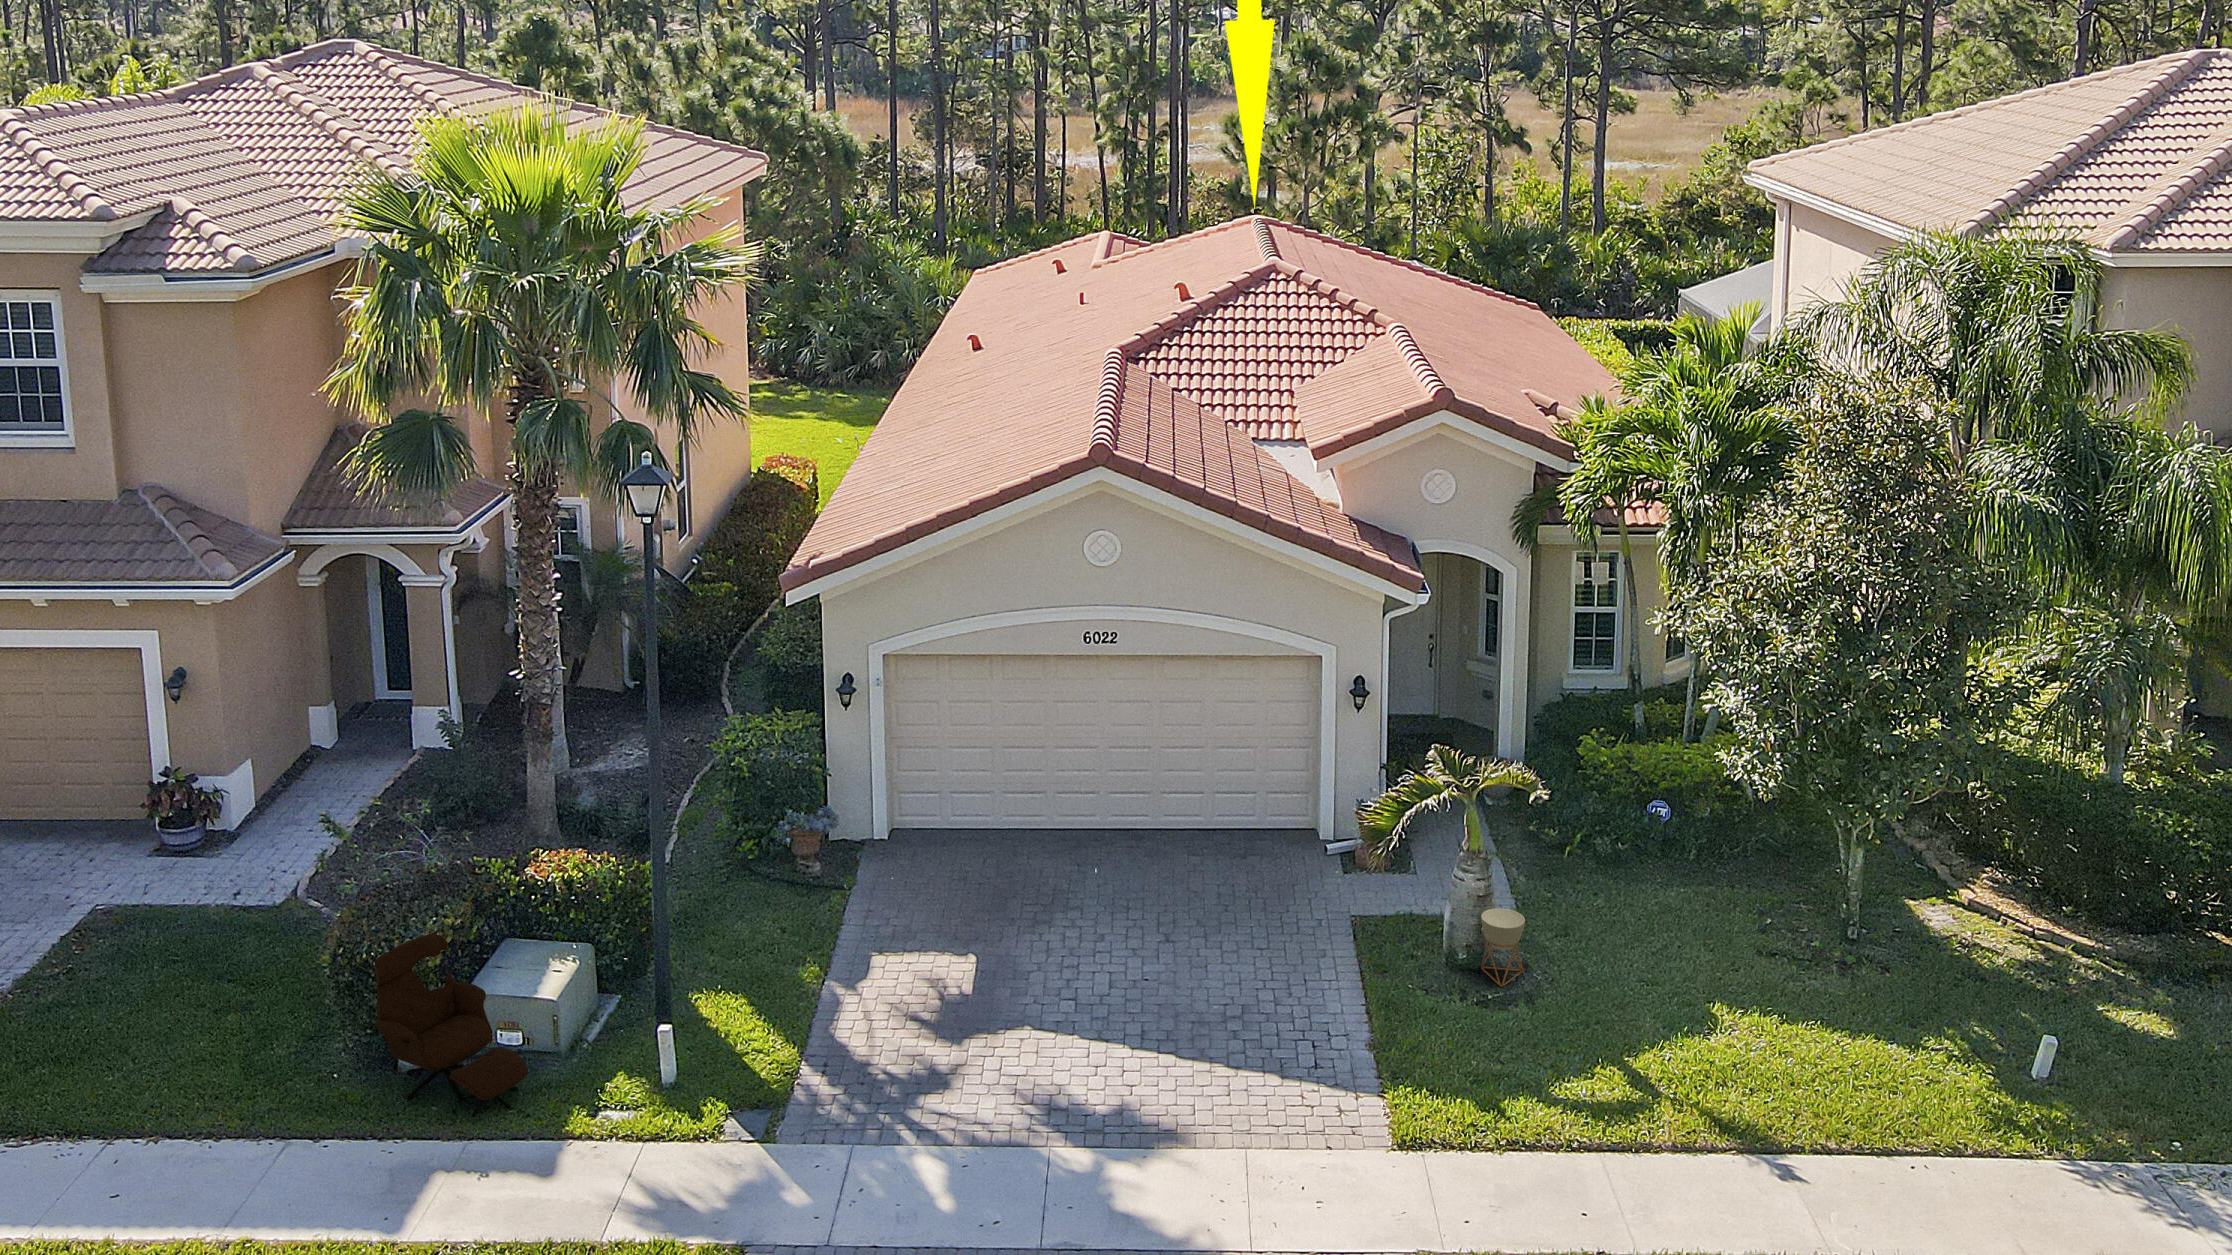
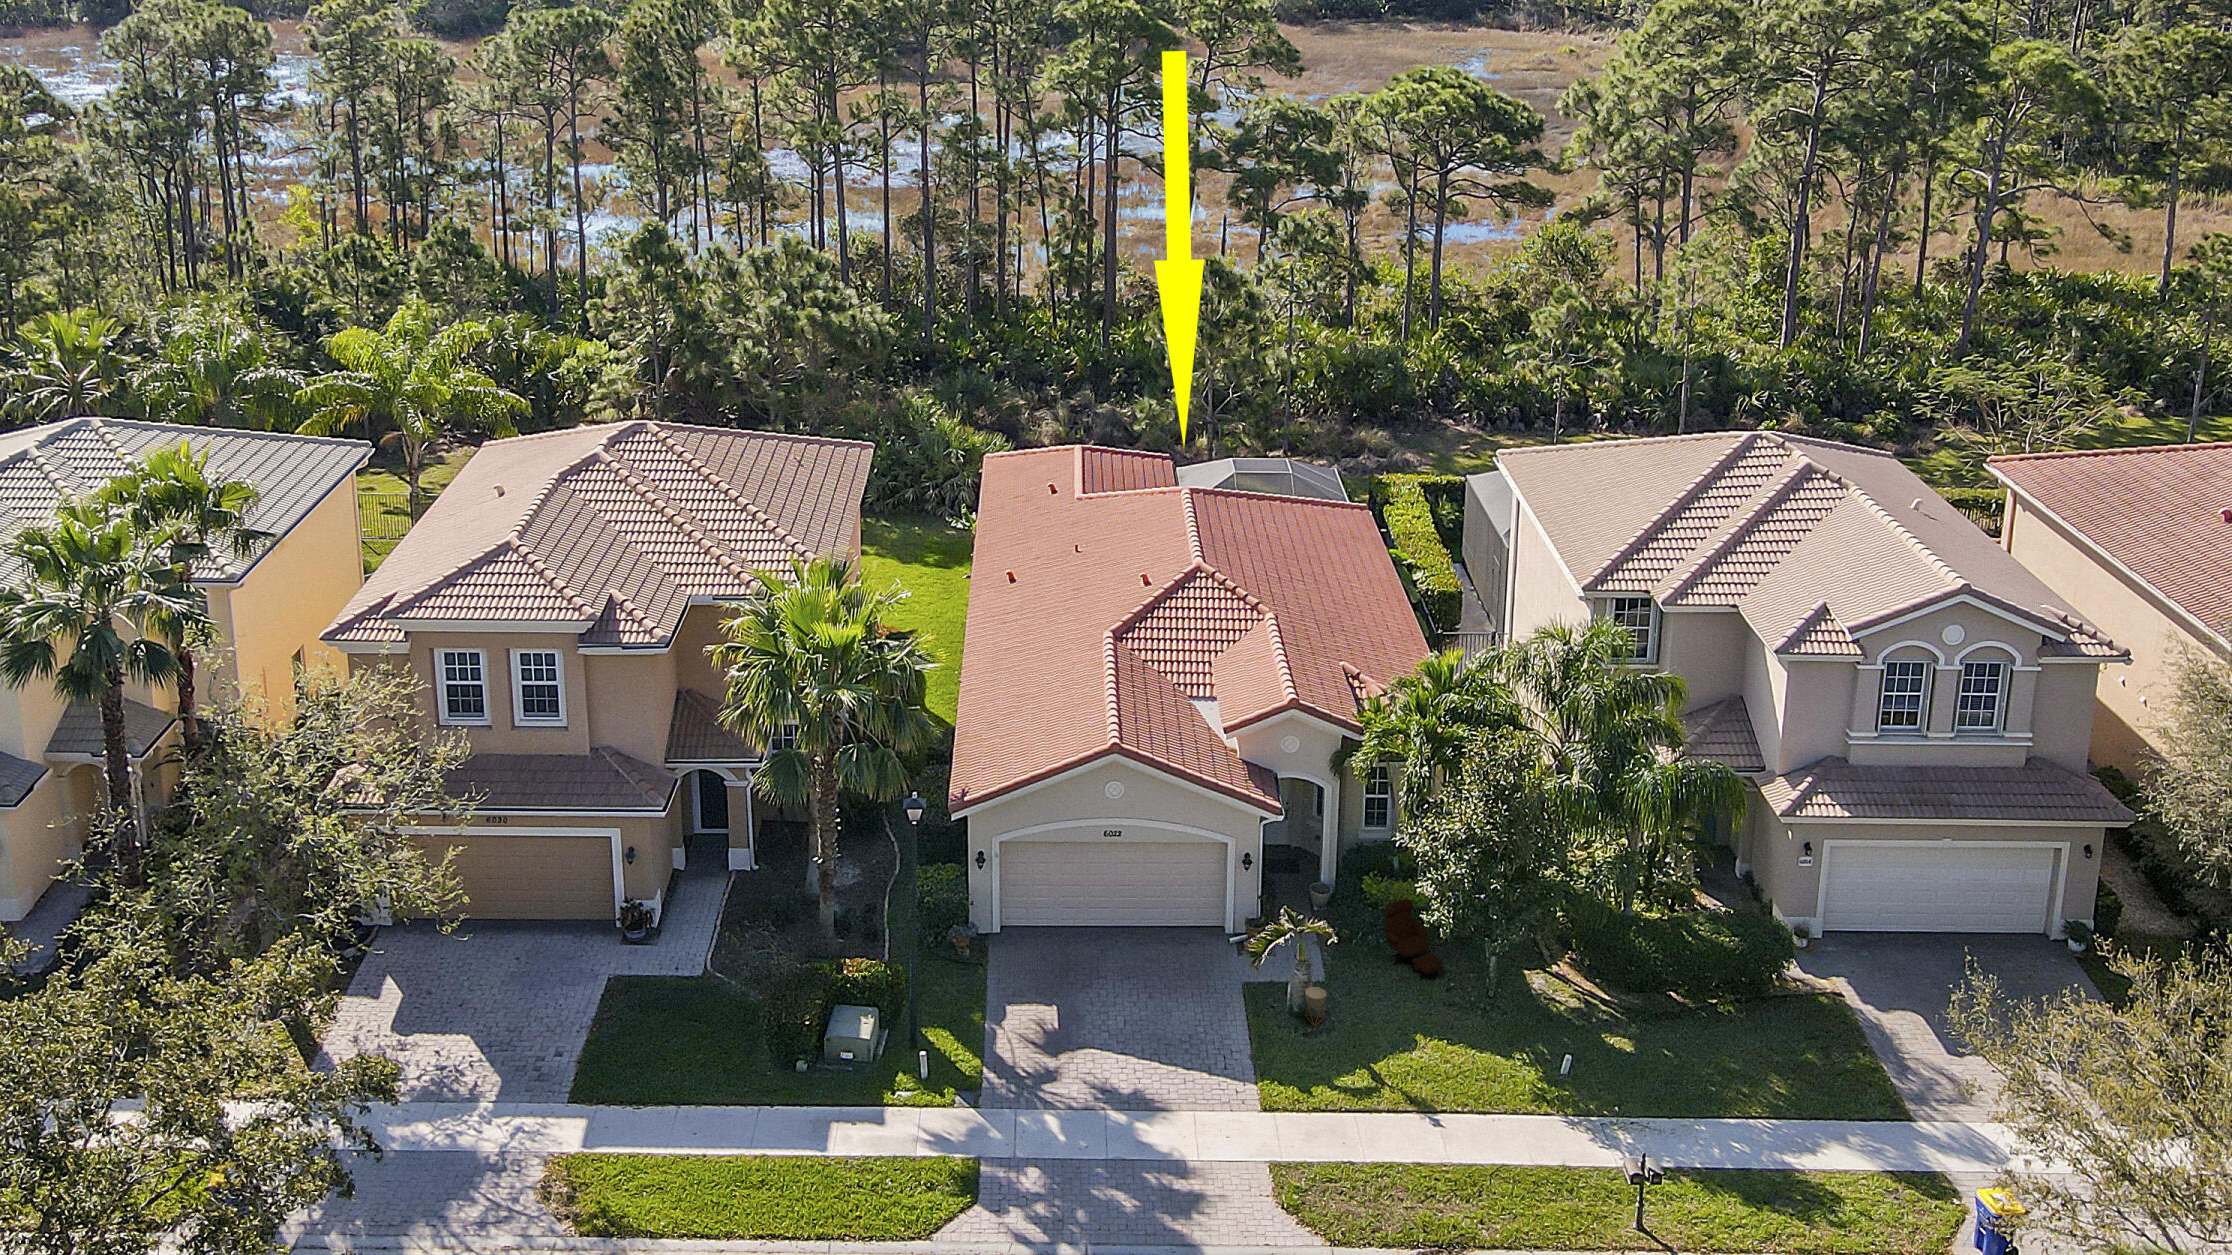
lounge chair: present [374,934,528,1117] -> present [1384,899,1443,980]

